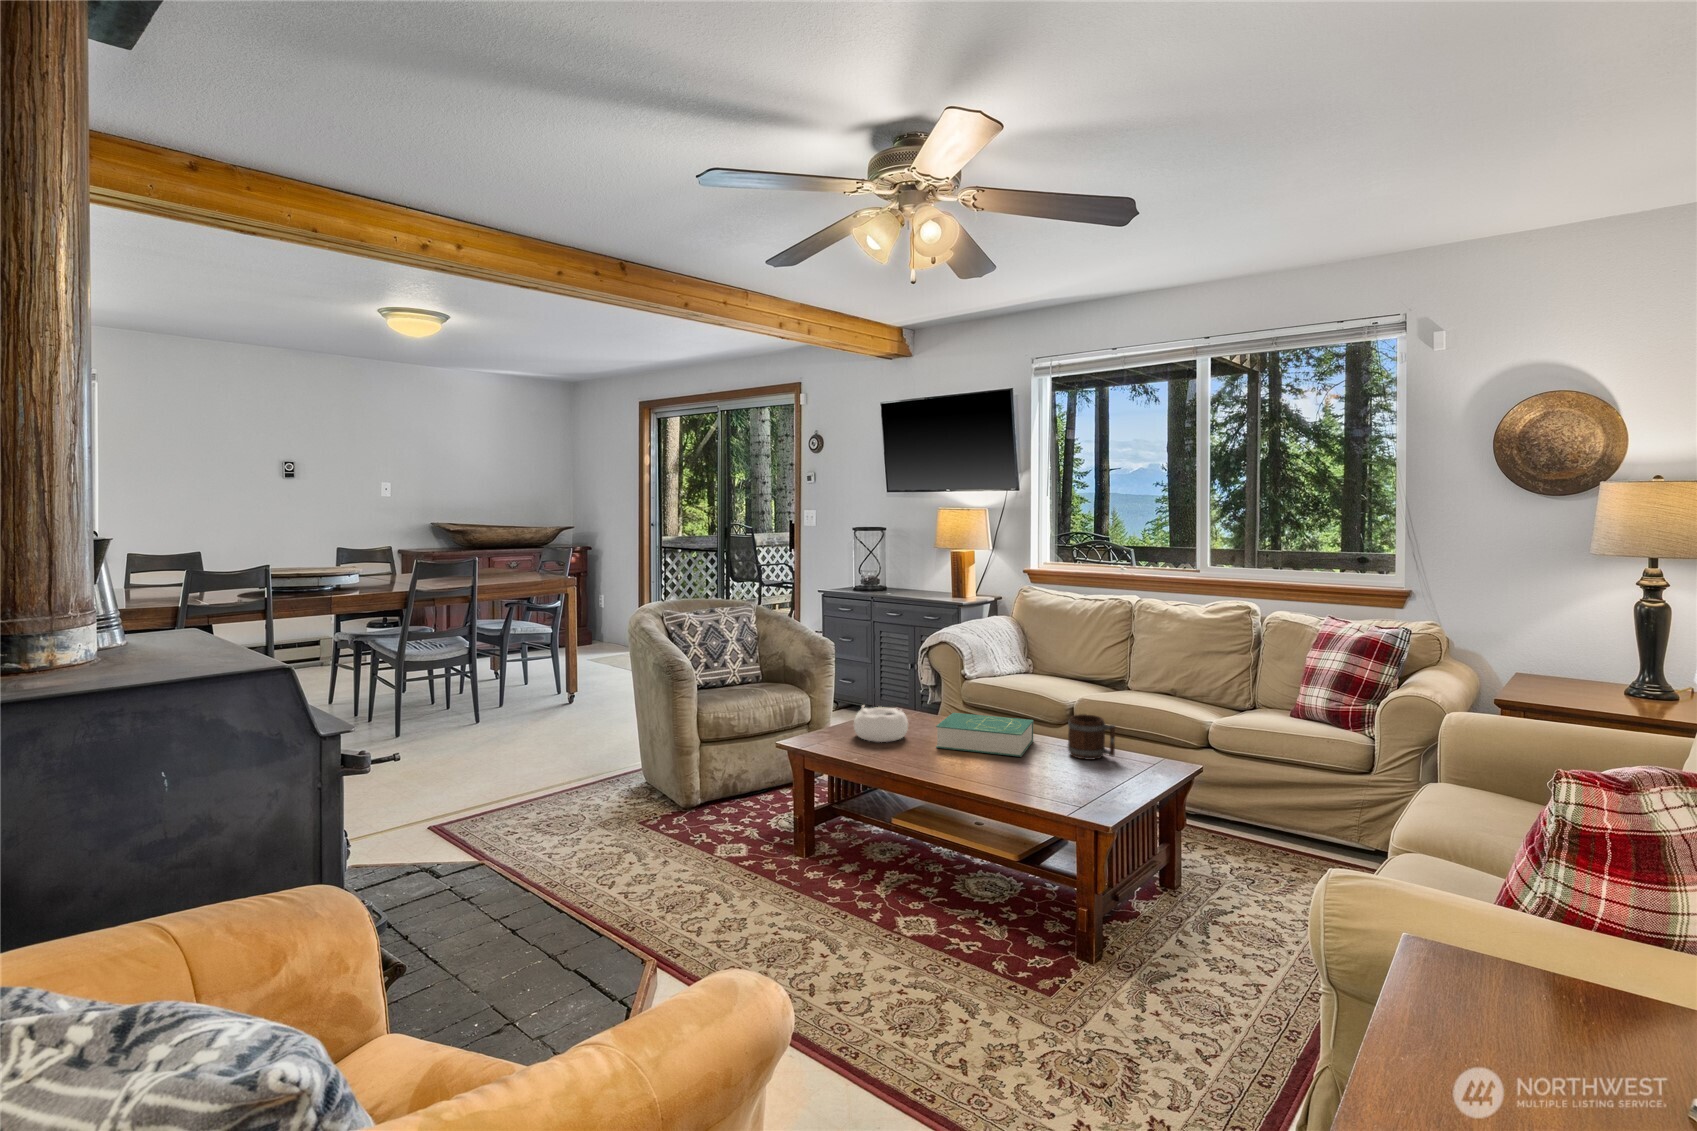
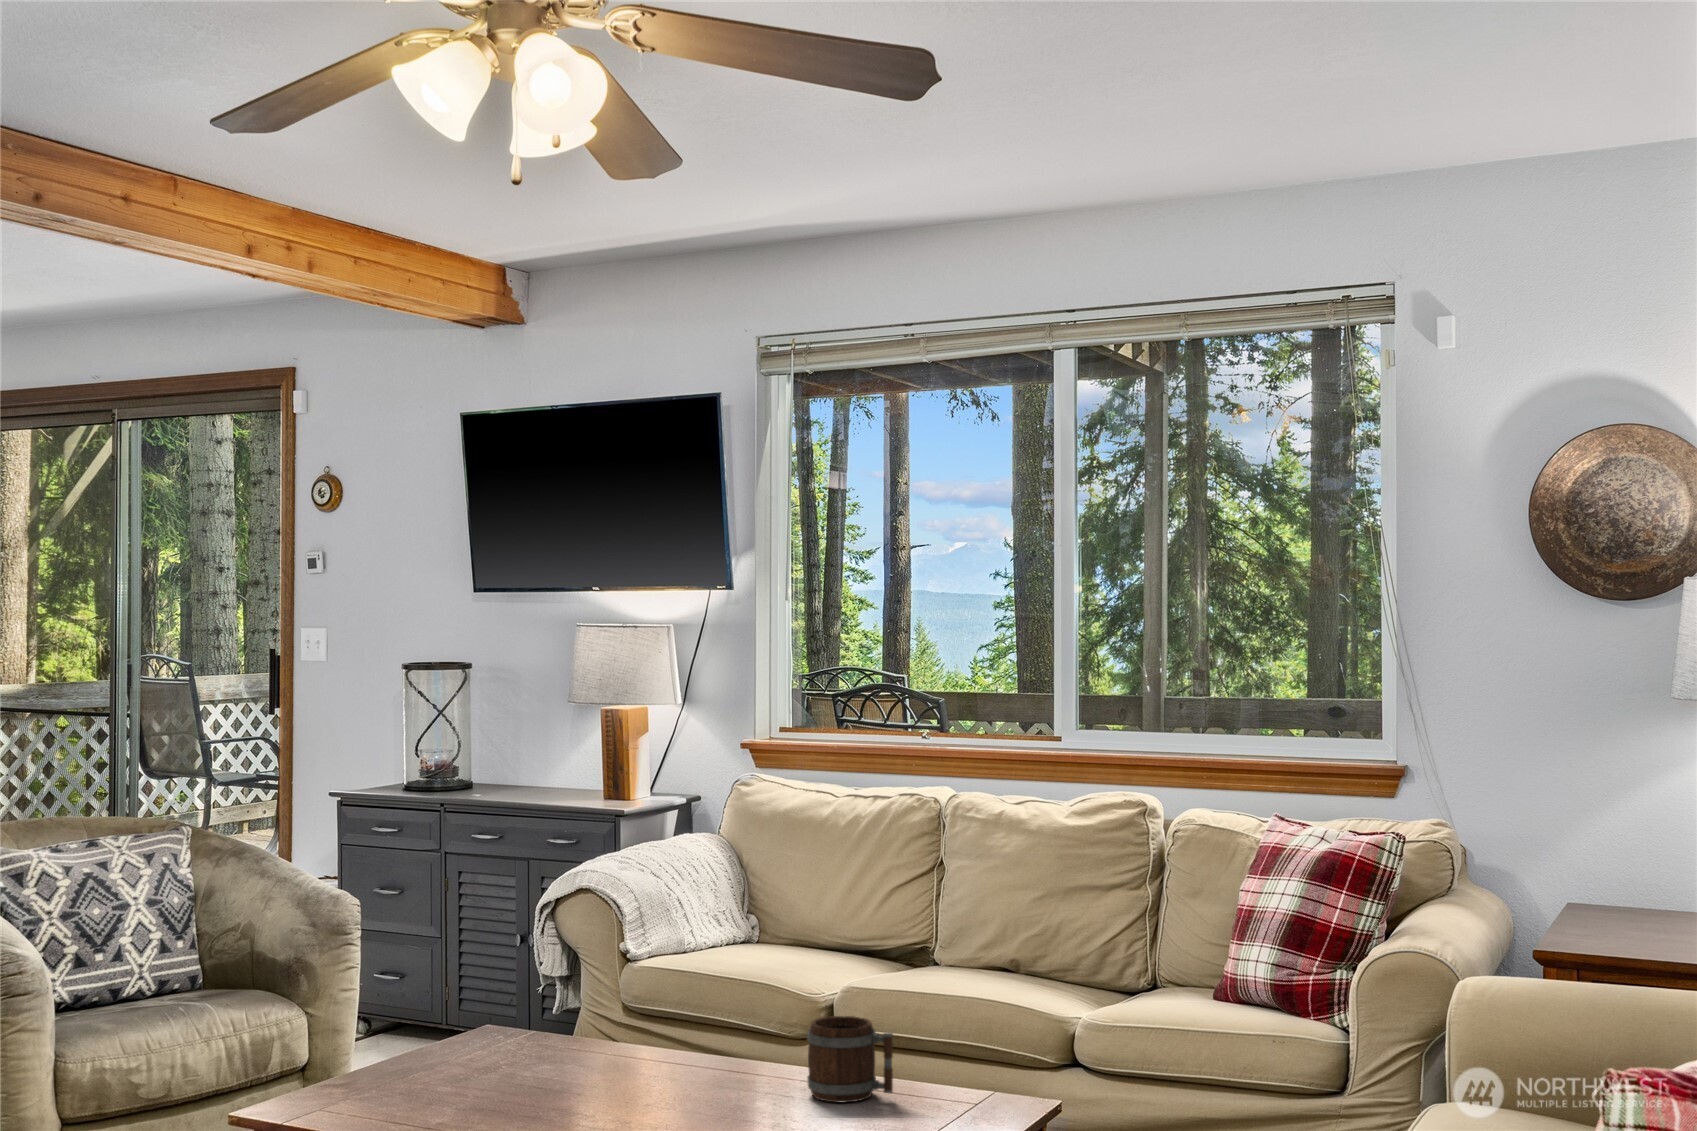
decorative bowl: present [854,705,908,742] -> none [389,1022,501,1094]
book: present [936,713,1033,757] -> none [554,1028,746,1105]

